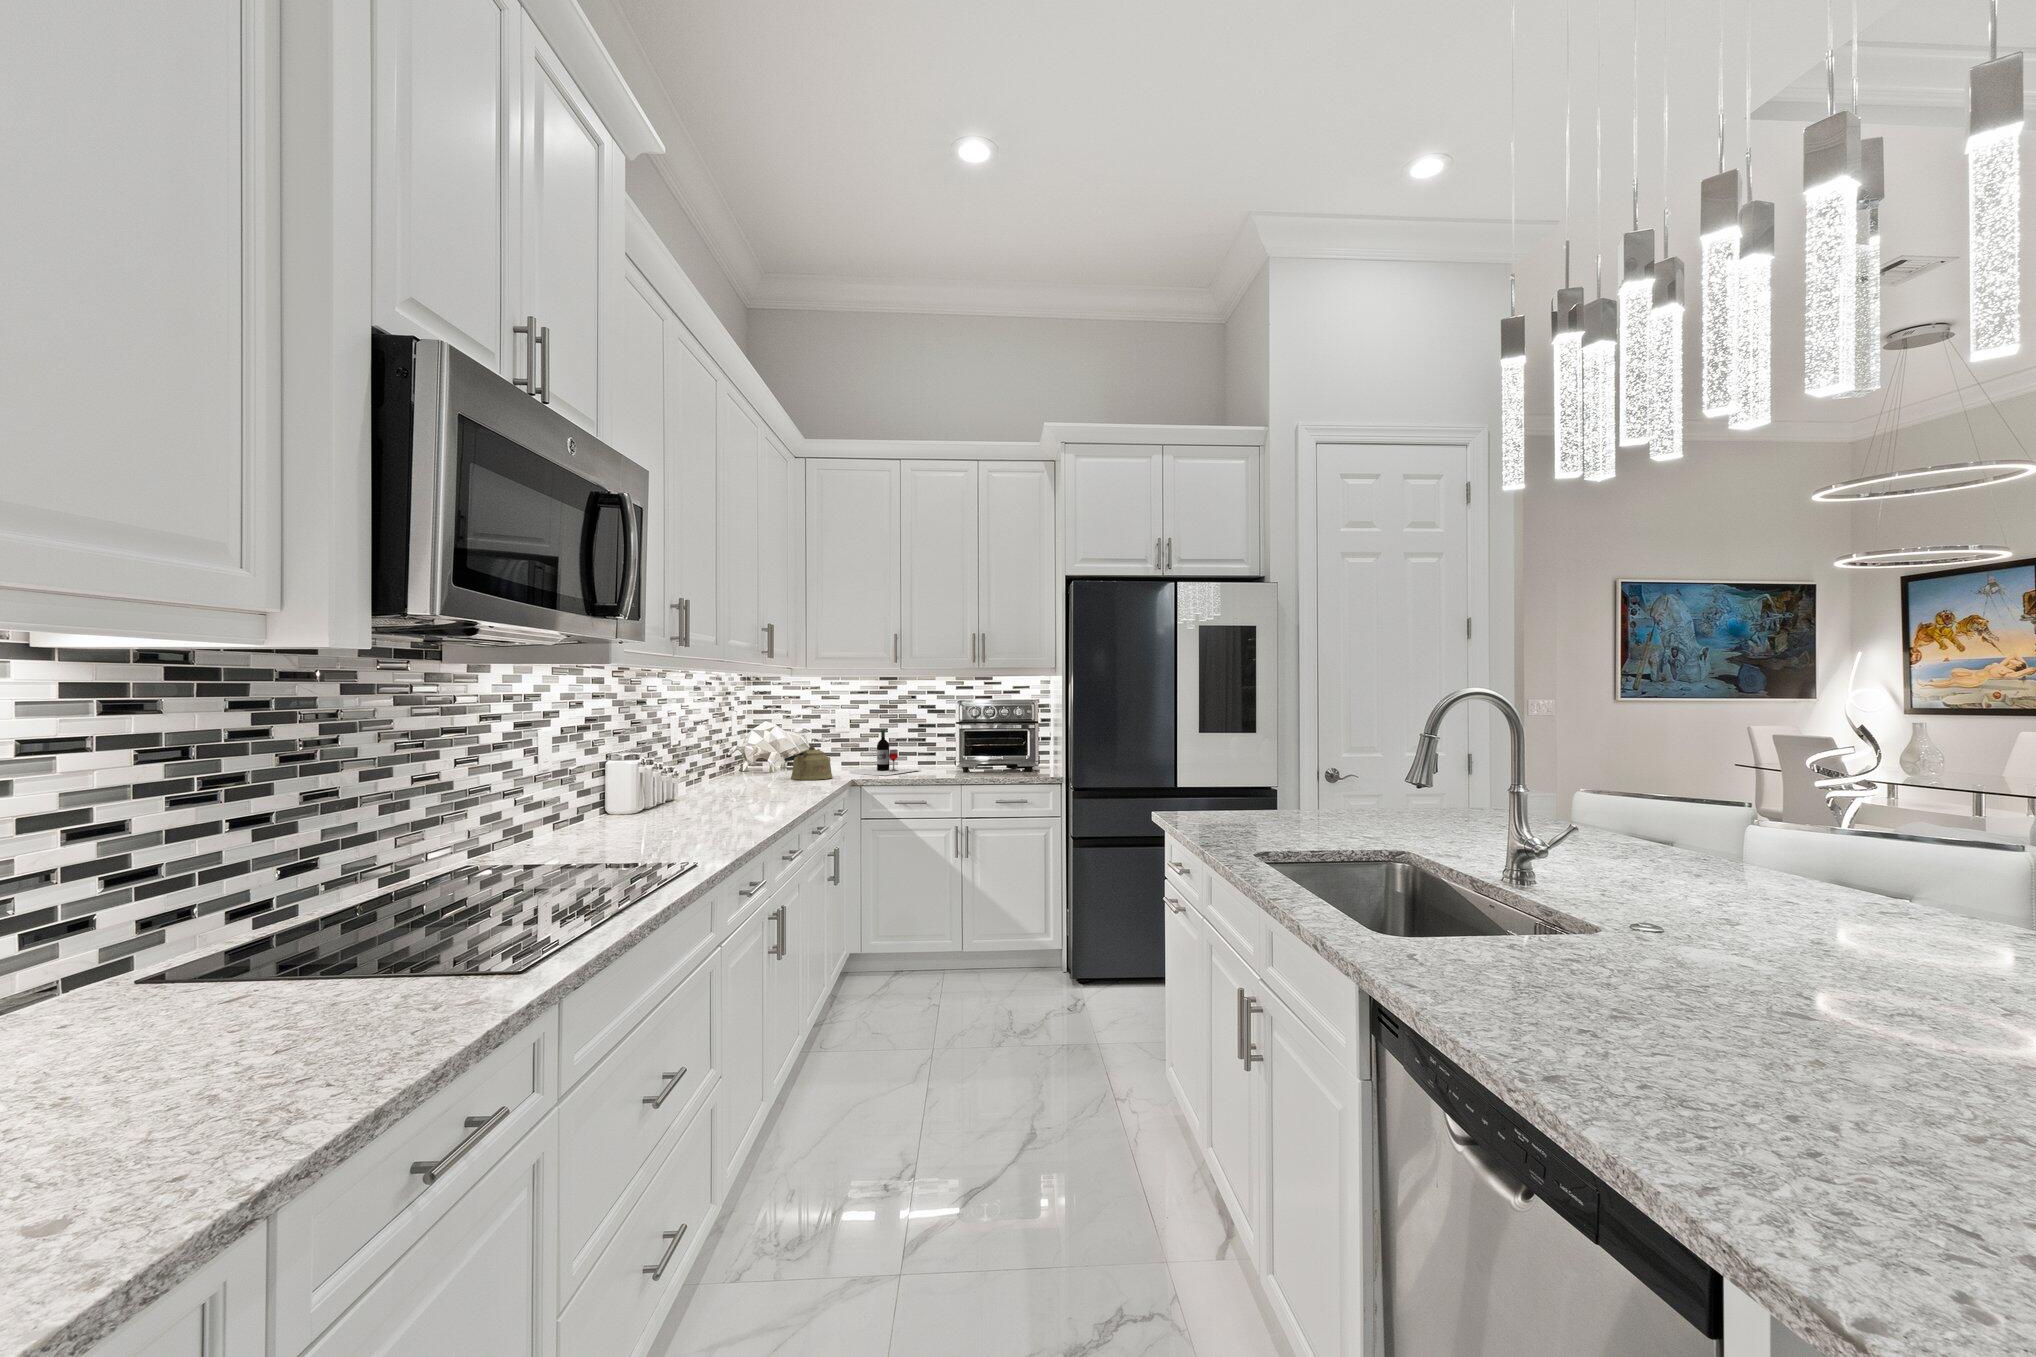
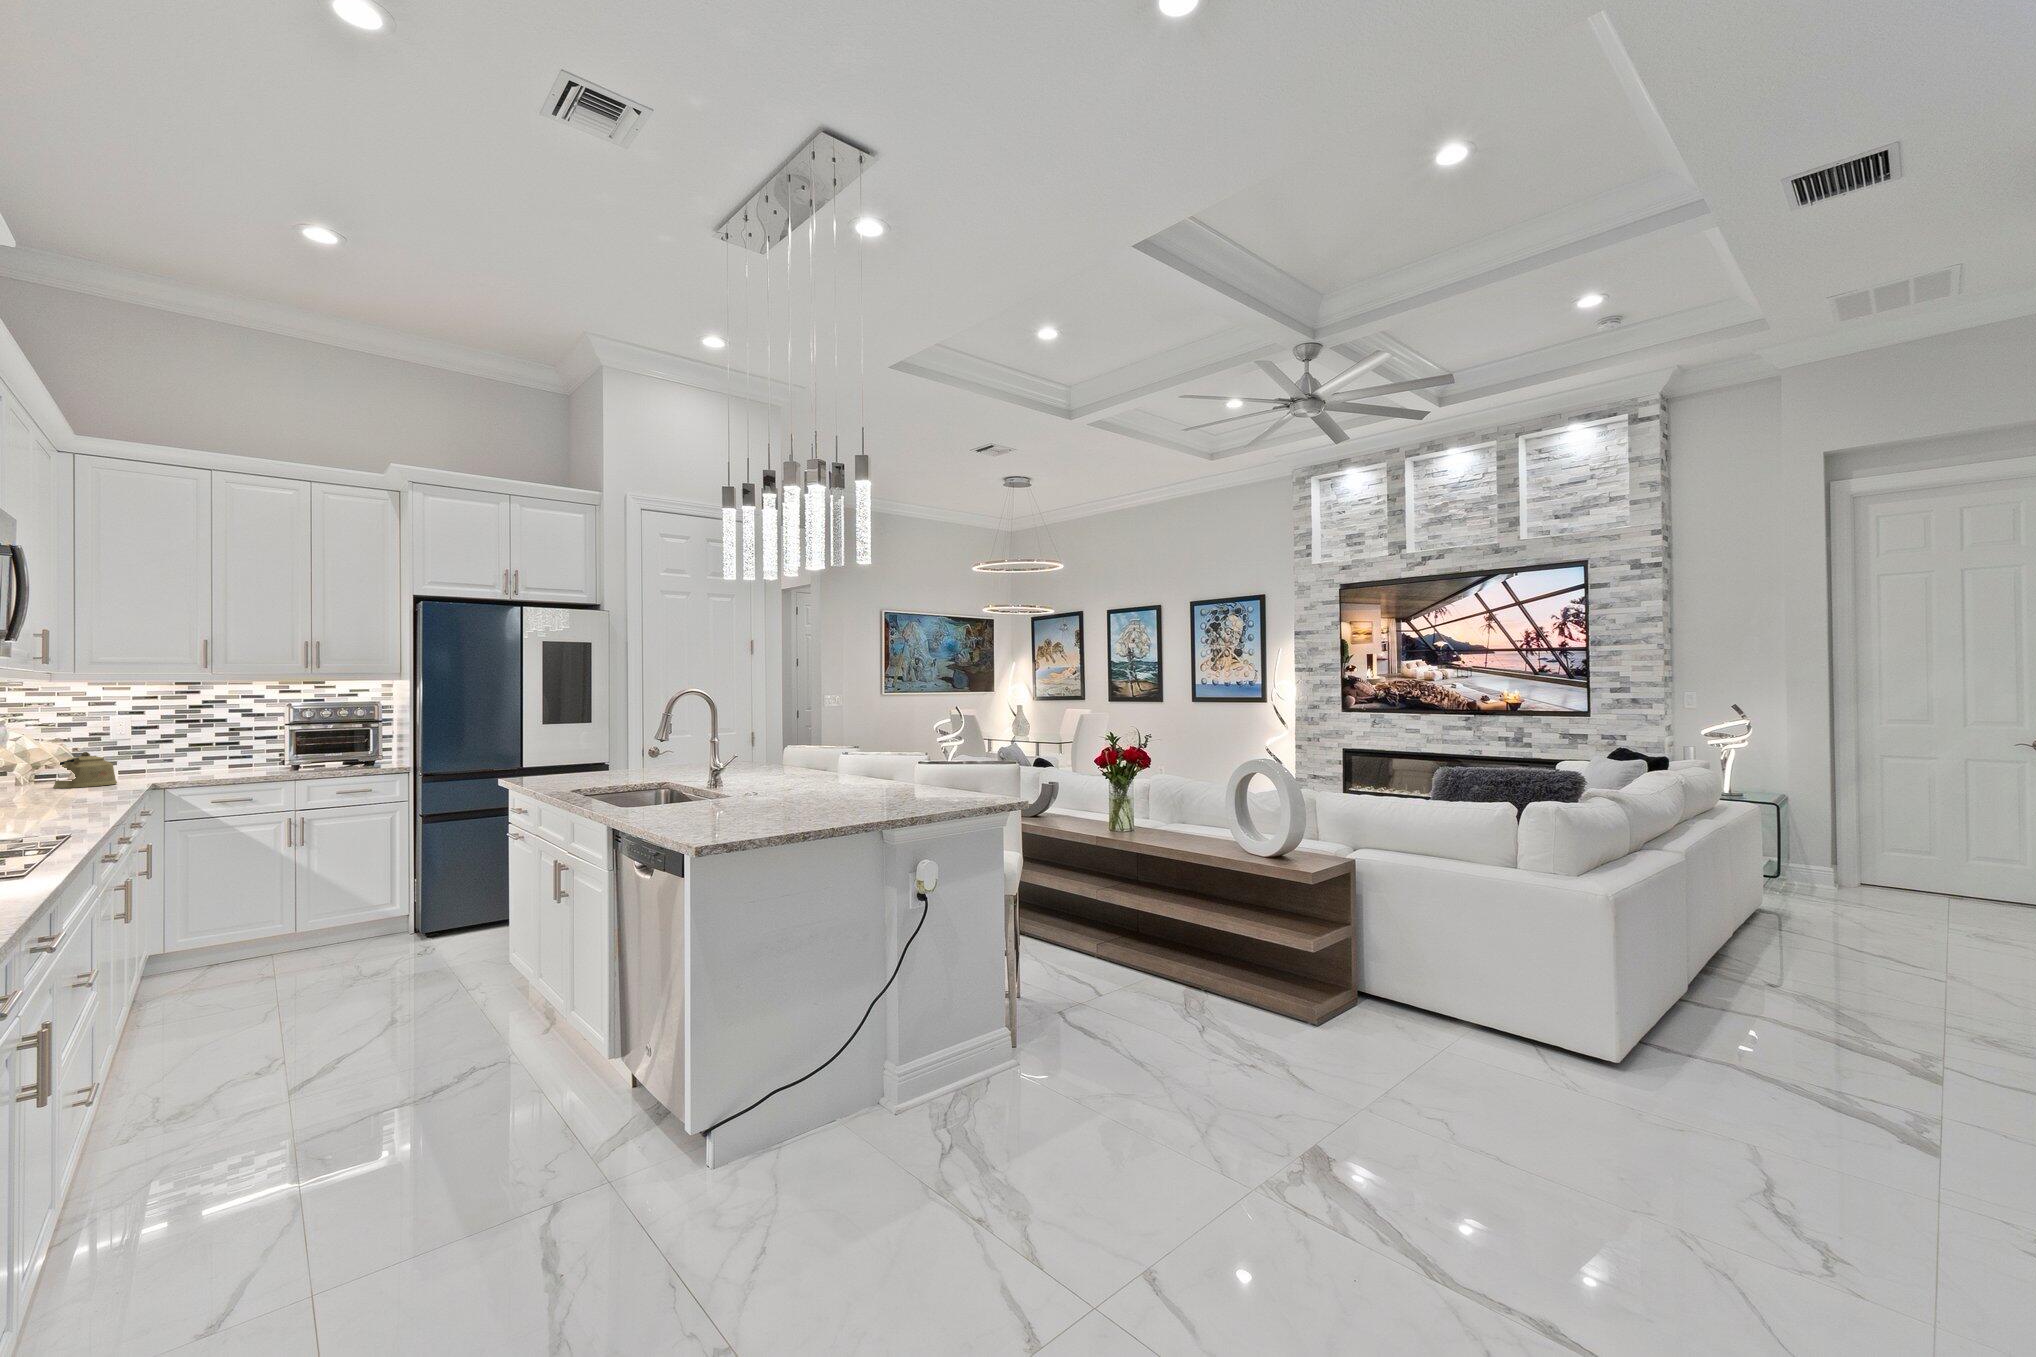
wine bottle: present [849,730,919,775] -> none [113,734,239,781]

